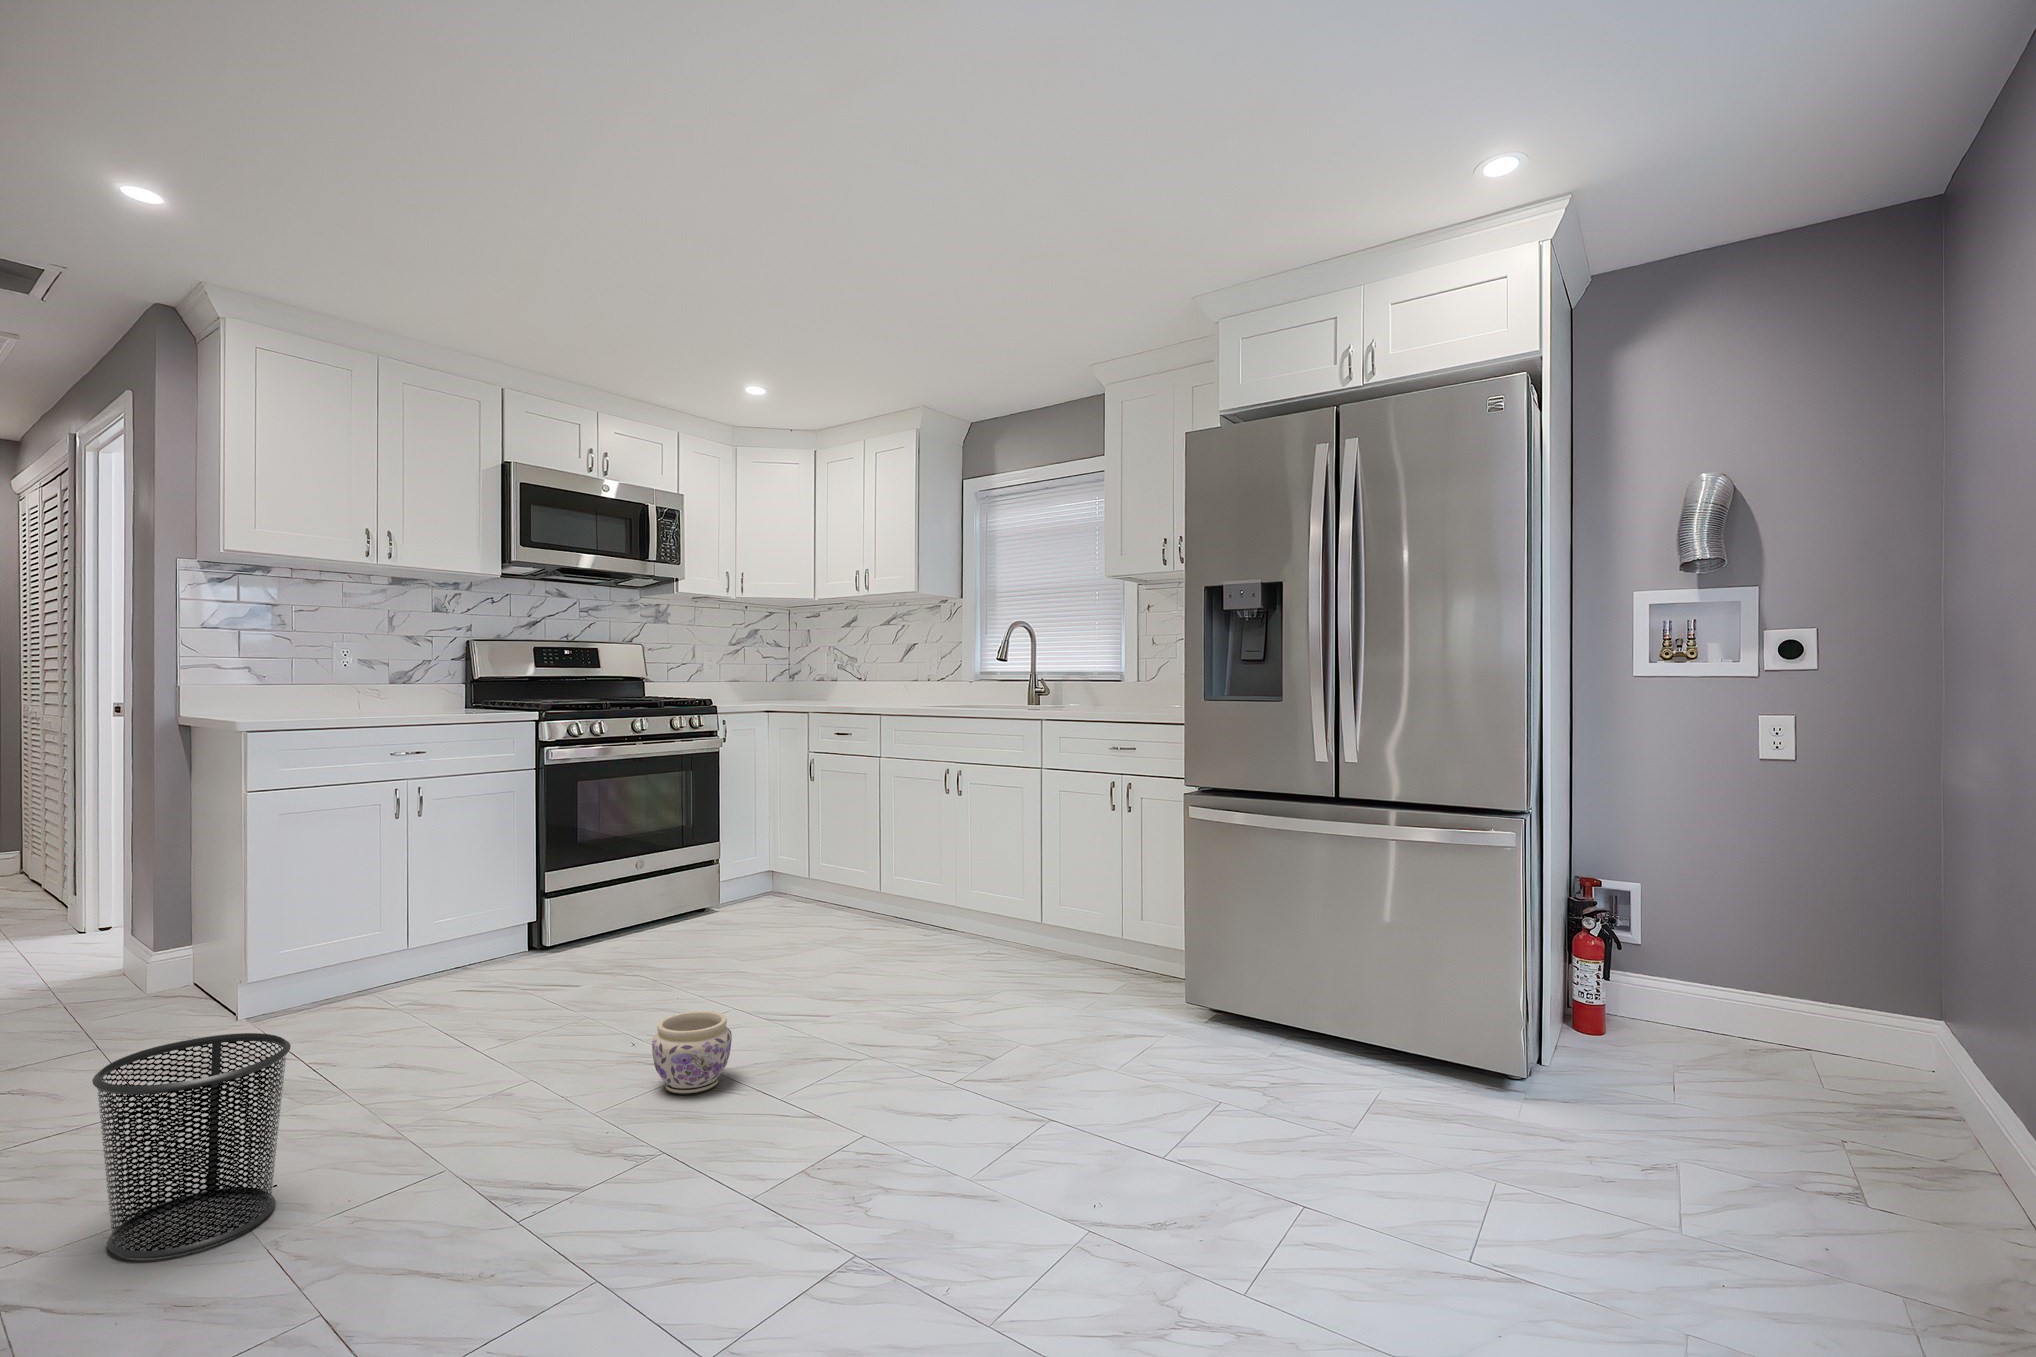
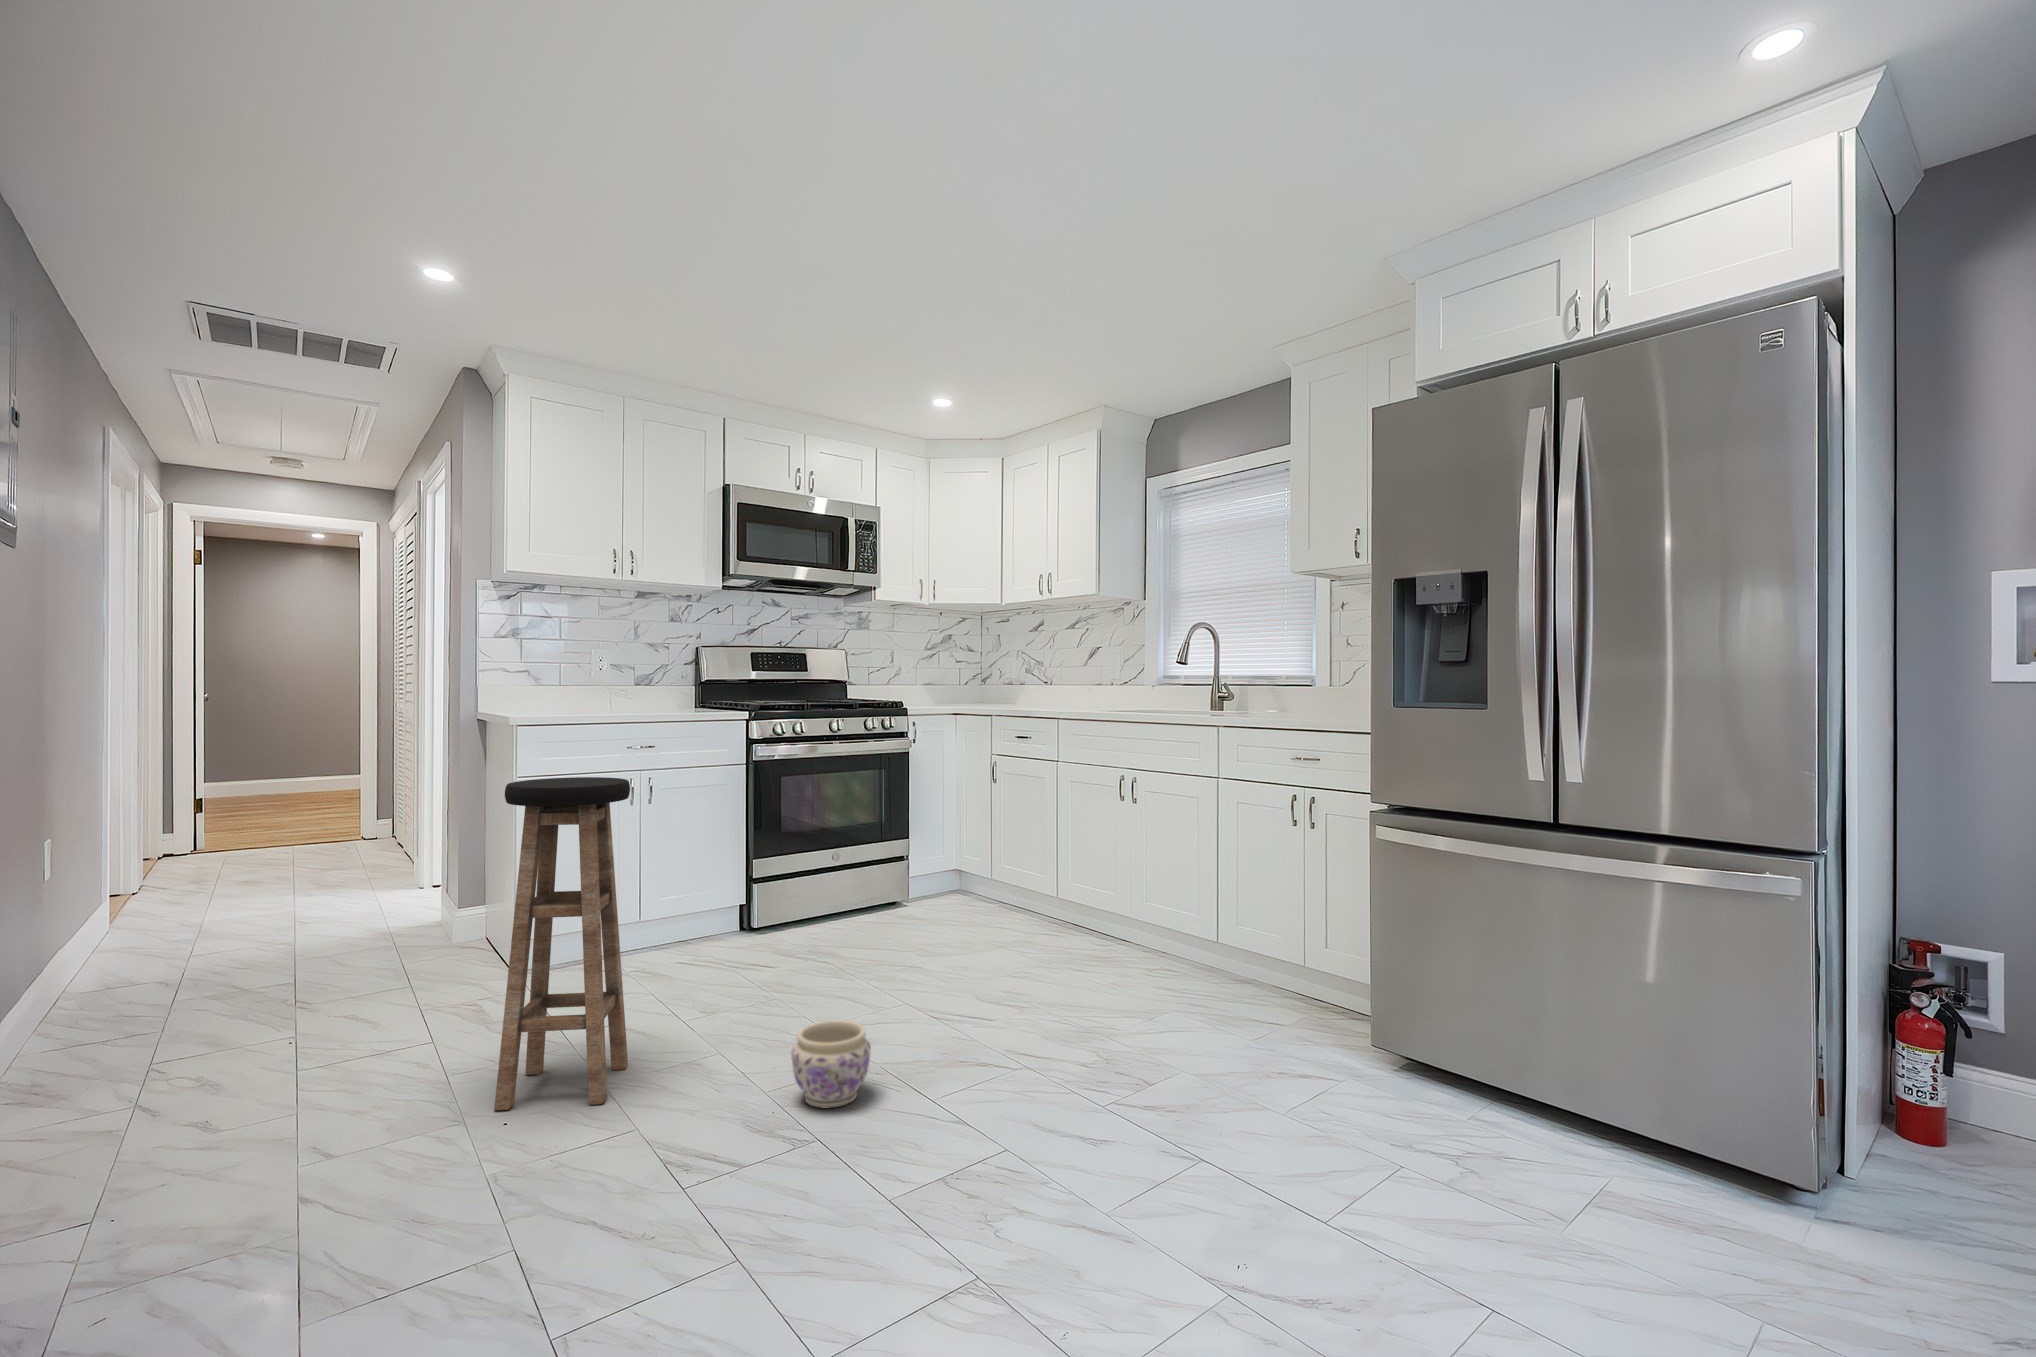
bar stool: none [326,779,467,1130] -> present [494,777,630,1110]
waste bin: present [92,1033,291,1259] -> none [255,1018,436,1235]

